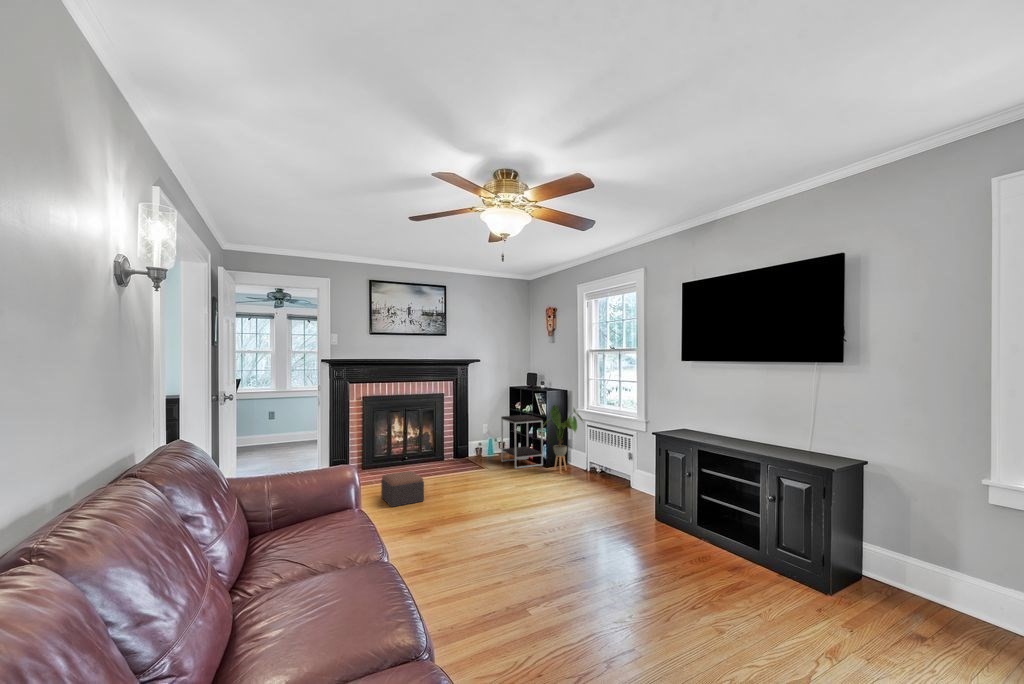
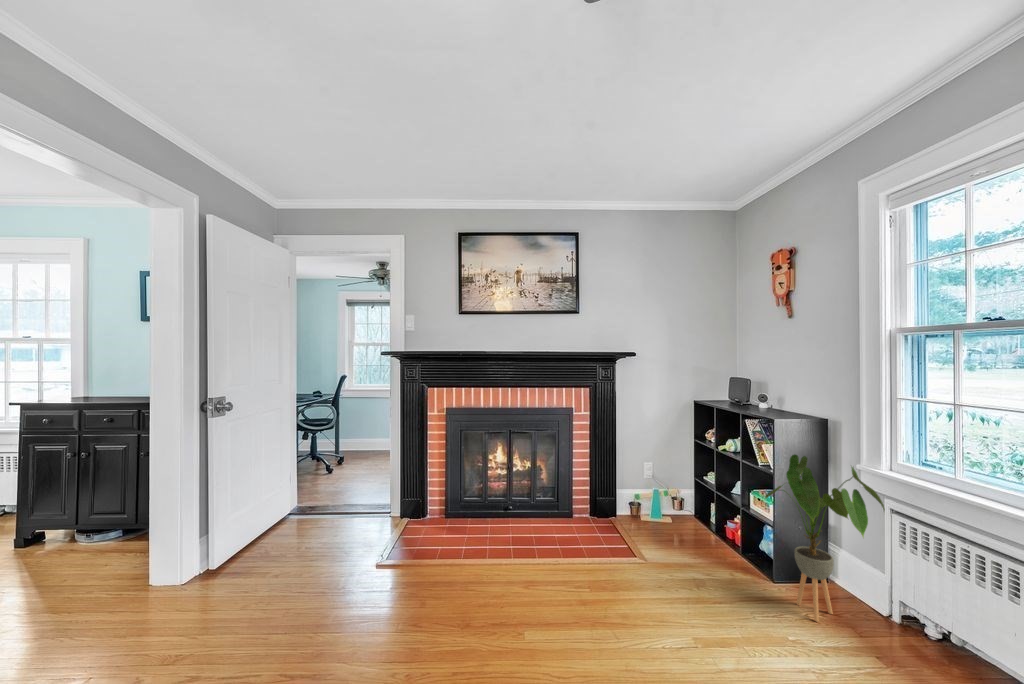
side table: present [501,415,543,469] -> none [673,457,765,575]
footstool: present [381,471,424,507] -> none [389,570,467,664]

